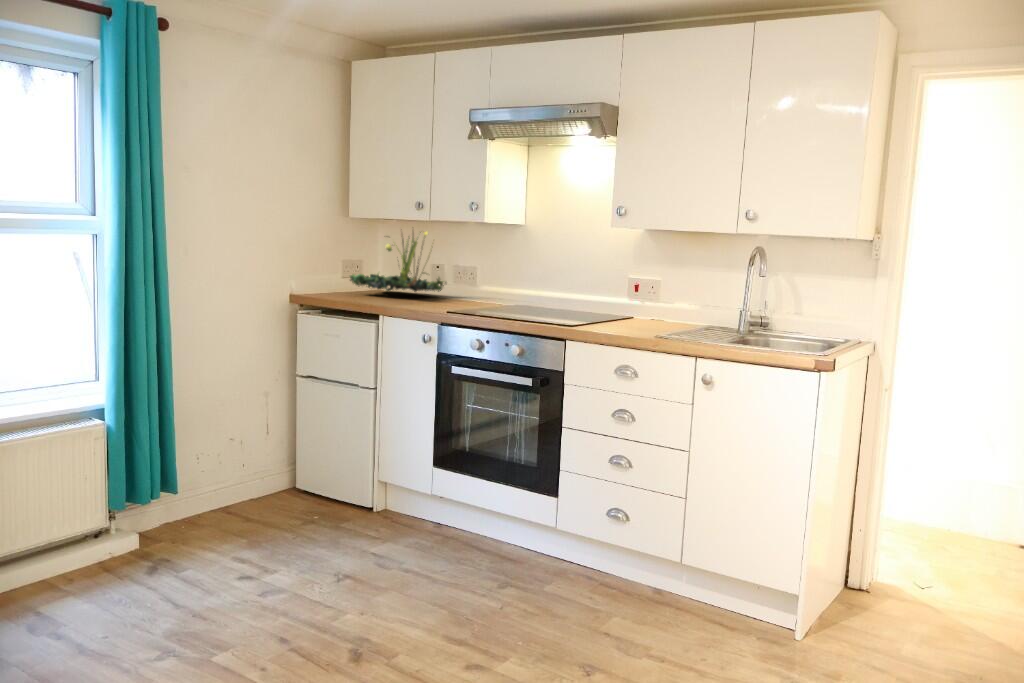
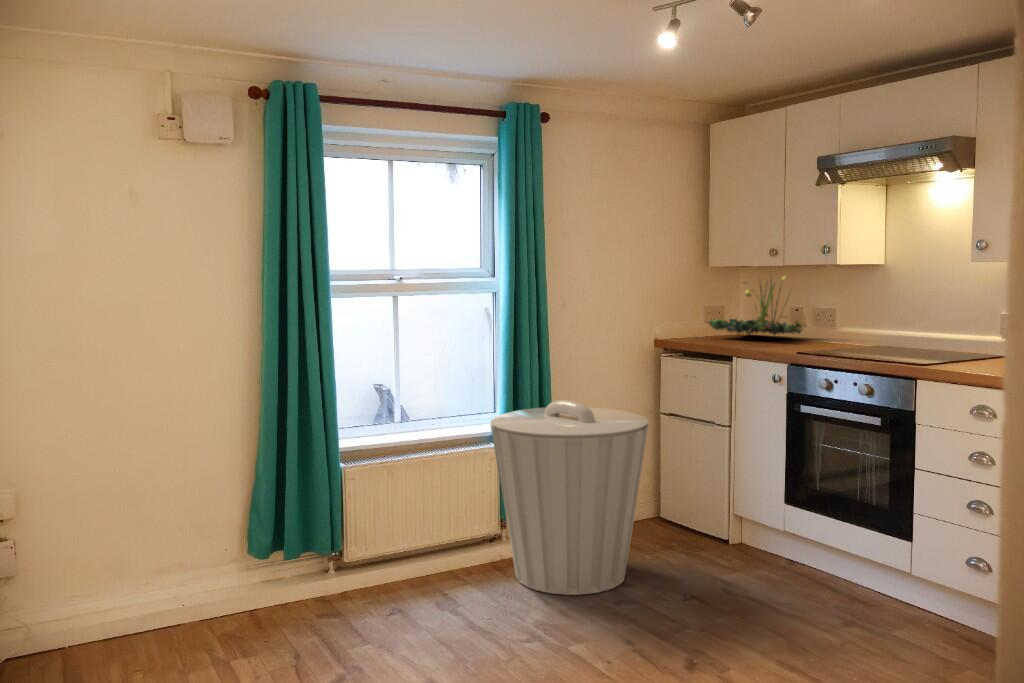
trash can: none [98,366,295,593] -> present [491,400,649,595]

